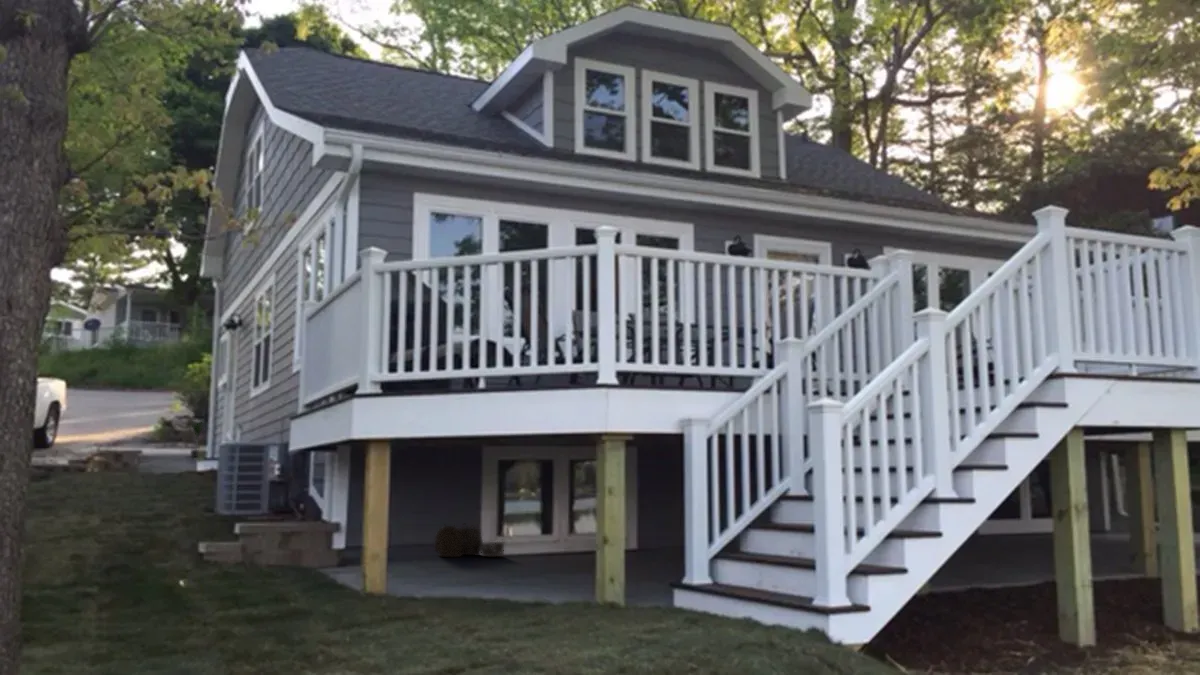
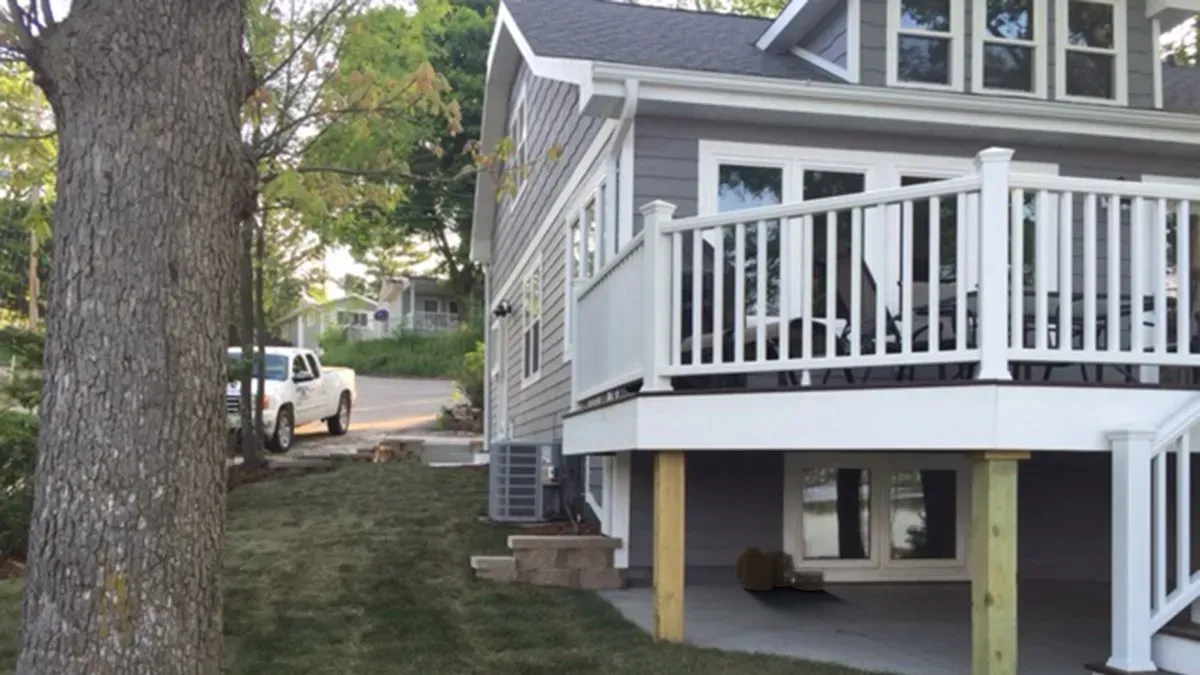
potted plant: present [191,422,203,457] -> none [458,404,486,446]

